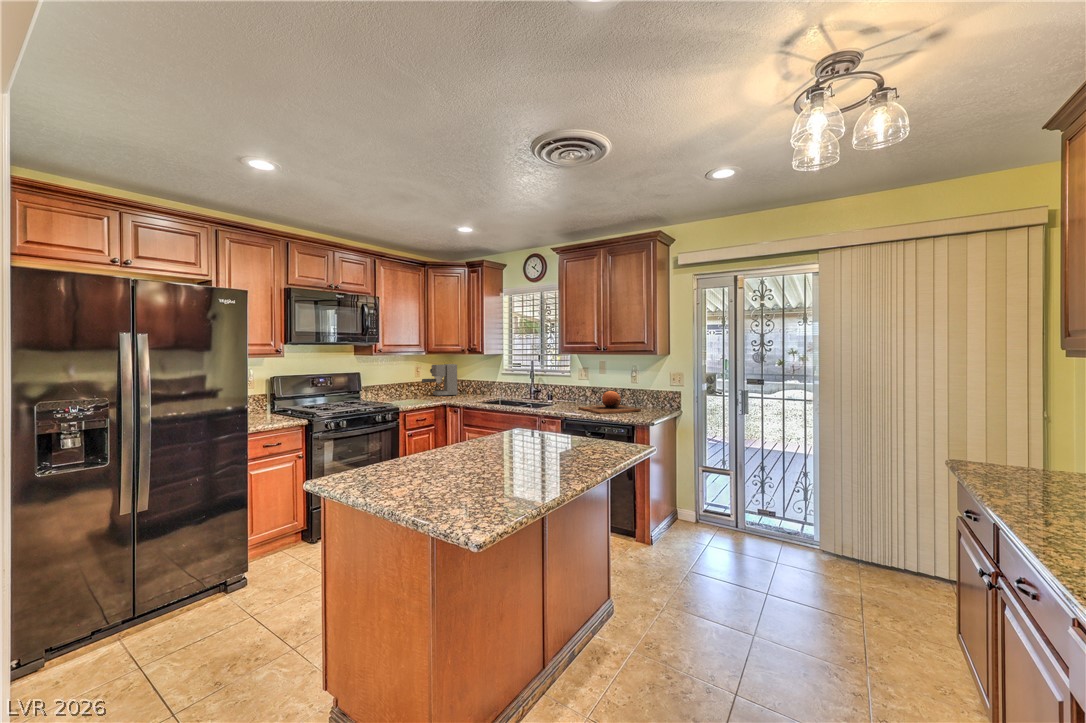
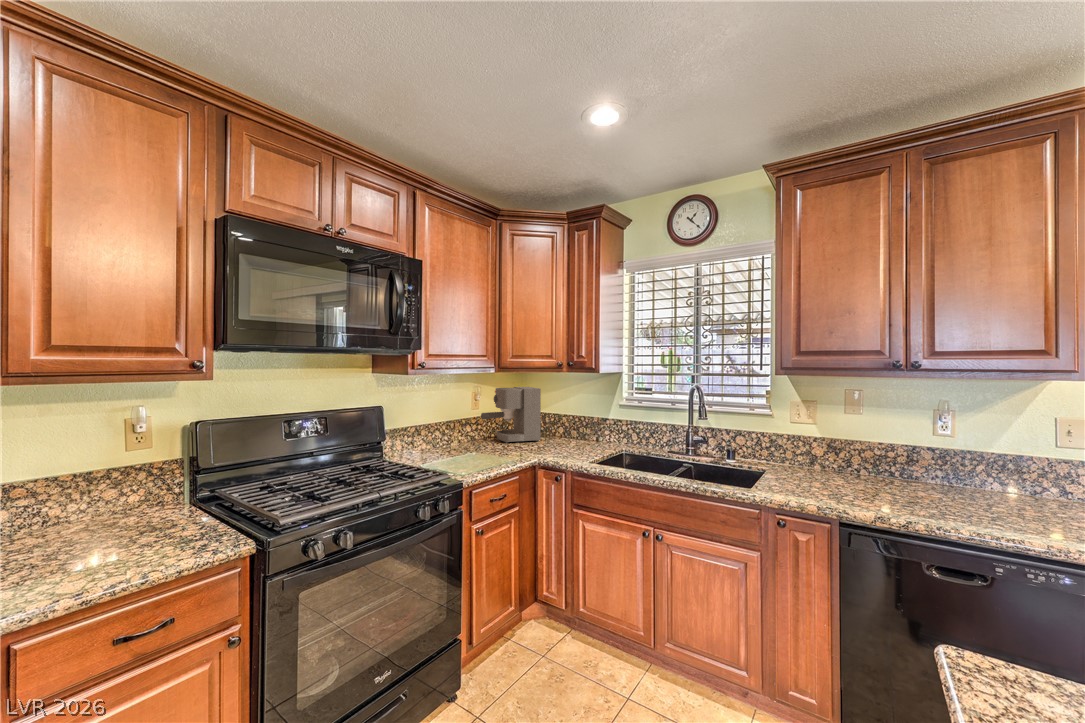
chopping board: present [579,391,641,414] -> none [847,457,1011,522]

